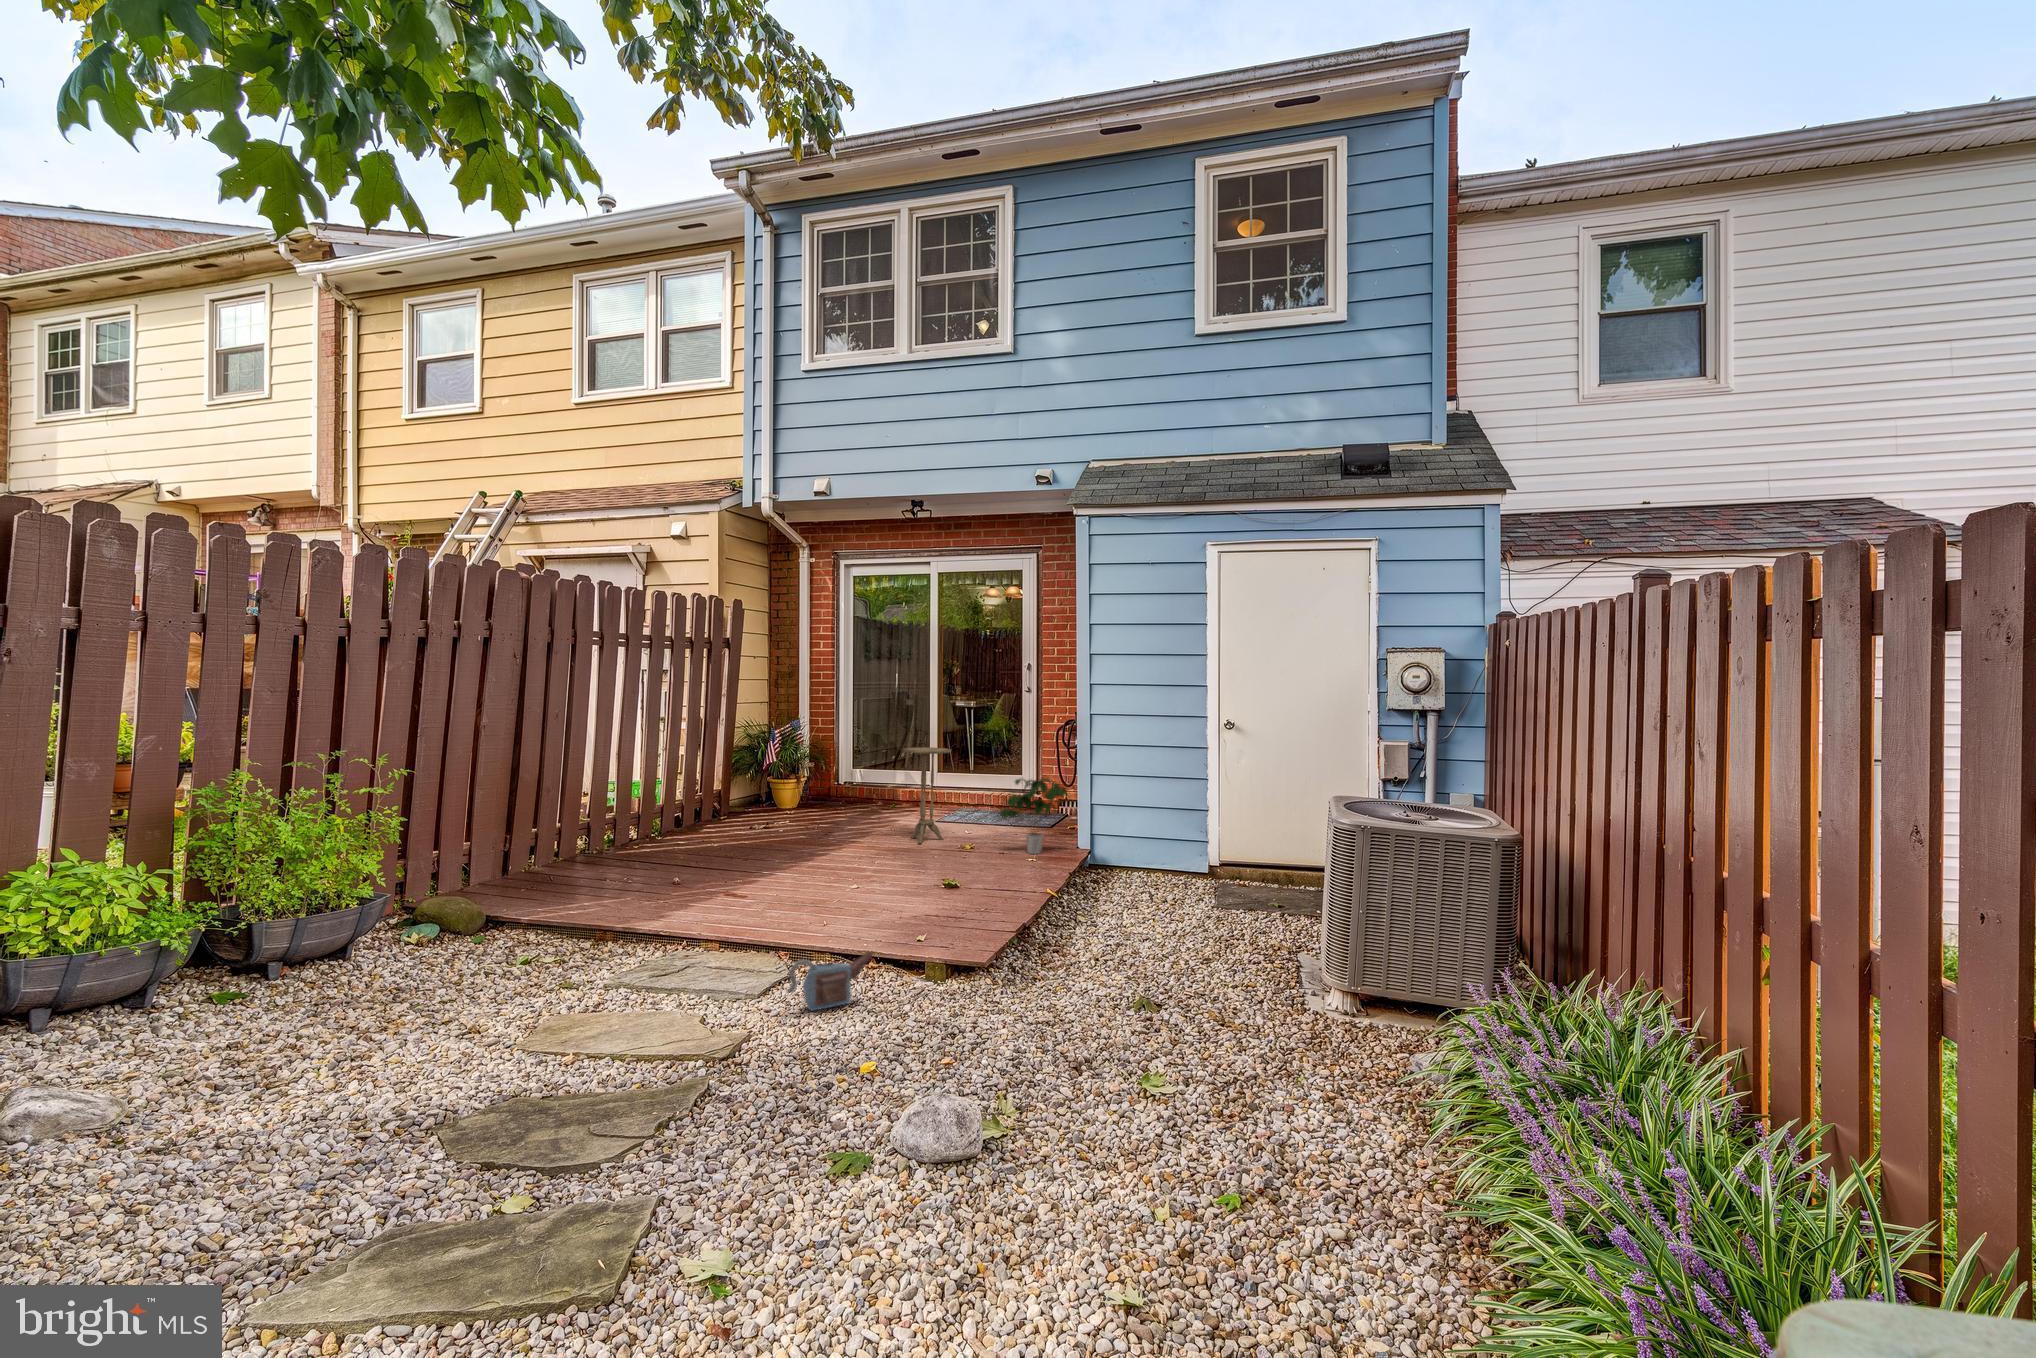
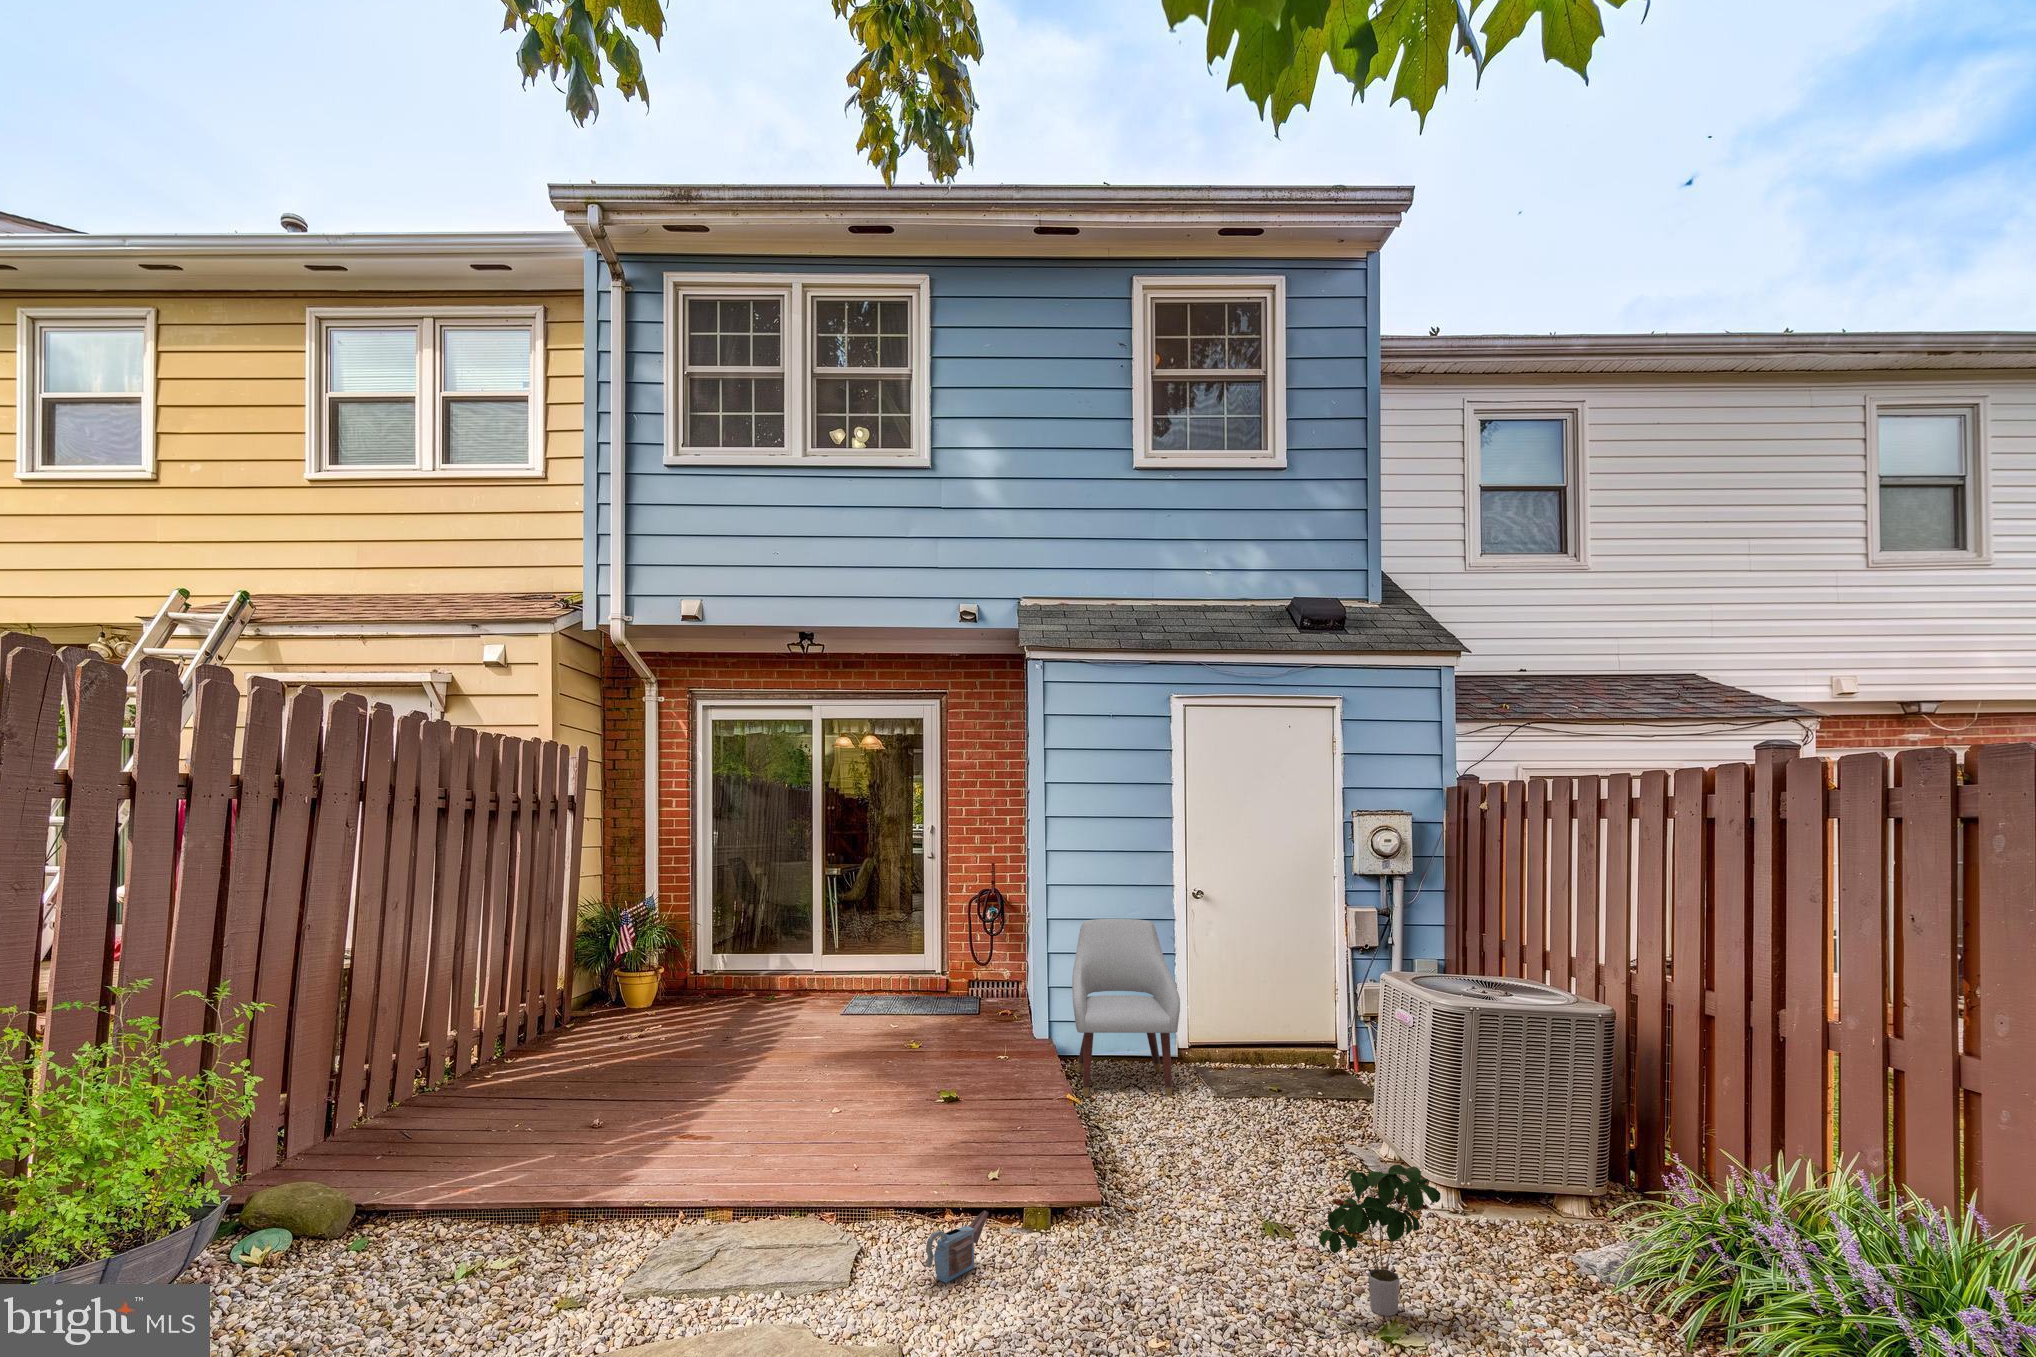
chair: none [1089,745,1191,906] -> present [1072,919,1180,1097]
side table: present [903,747,951,844] -> none [828,926,884,1042]
potted plant: present [1000,778,1069,854] -> present [1319,1165,1441,1316]

